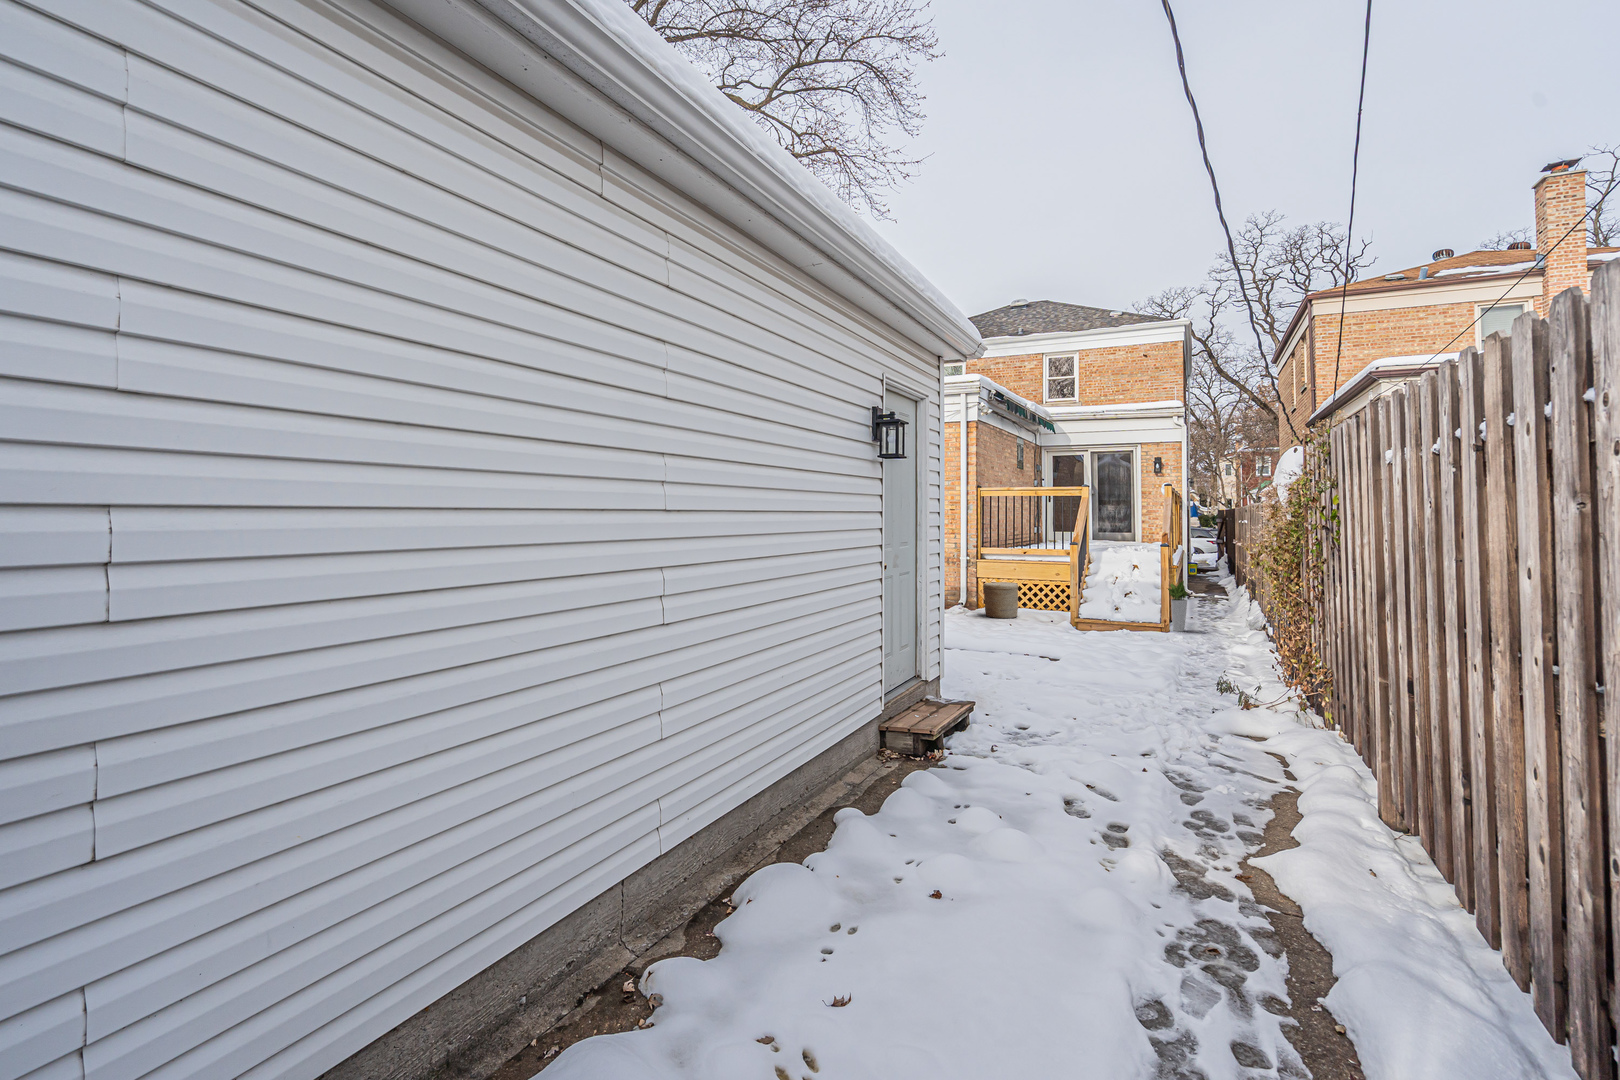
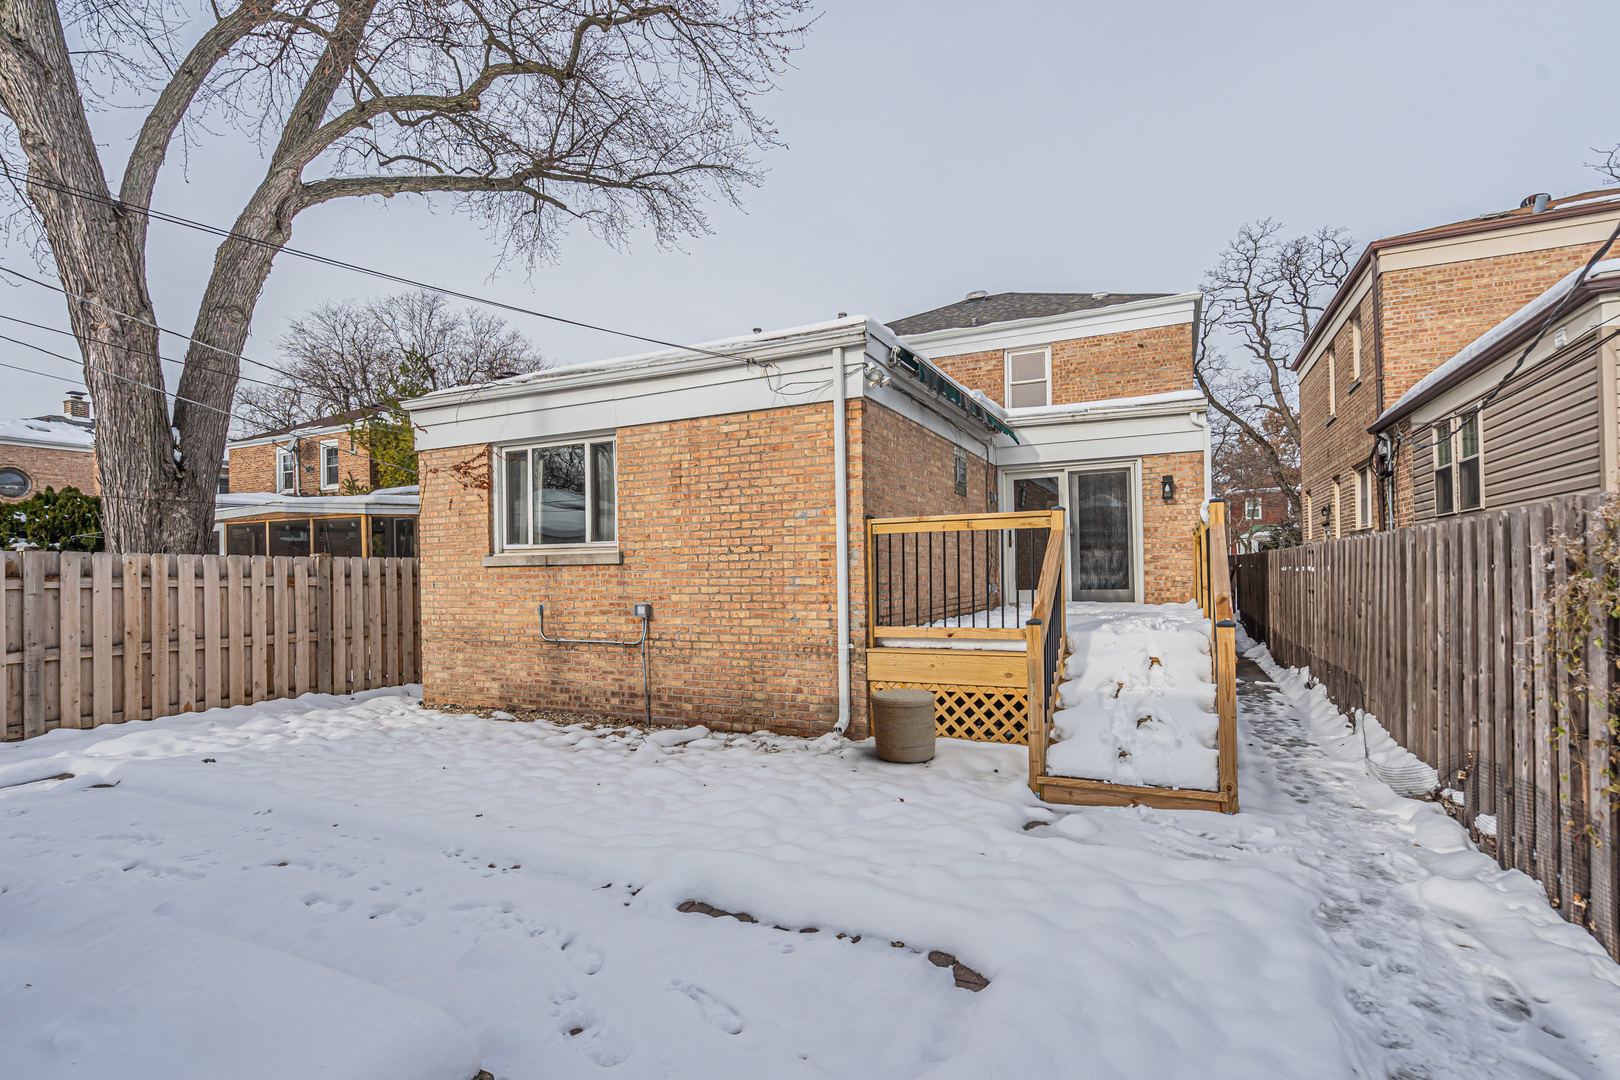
planter: present [1168,581,1187,631] -> none [1232,700,1284,814]

